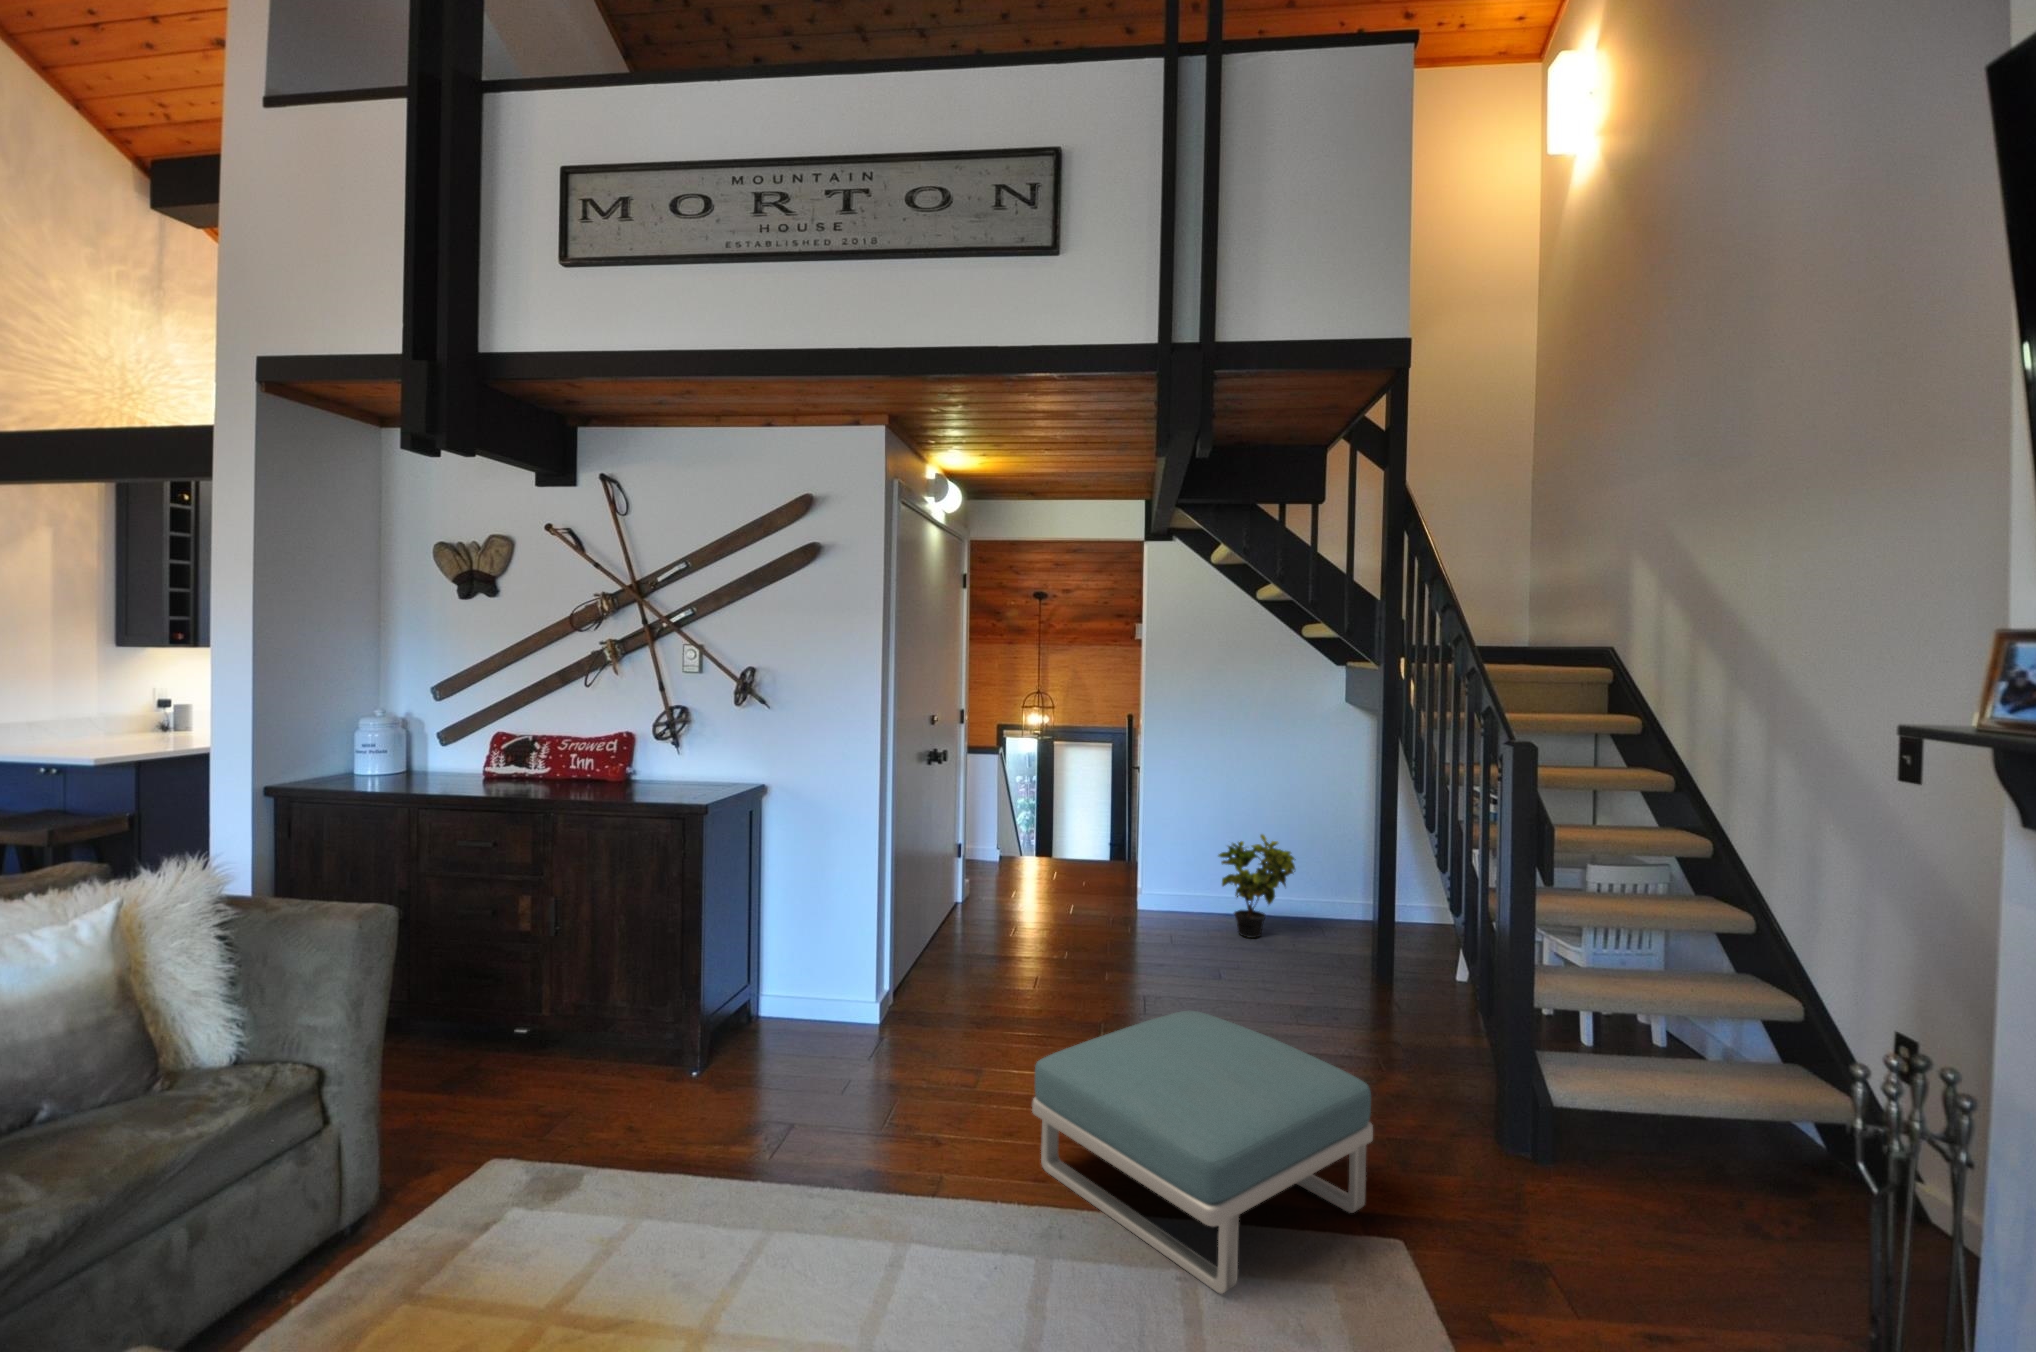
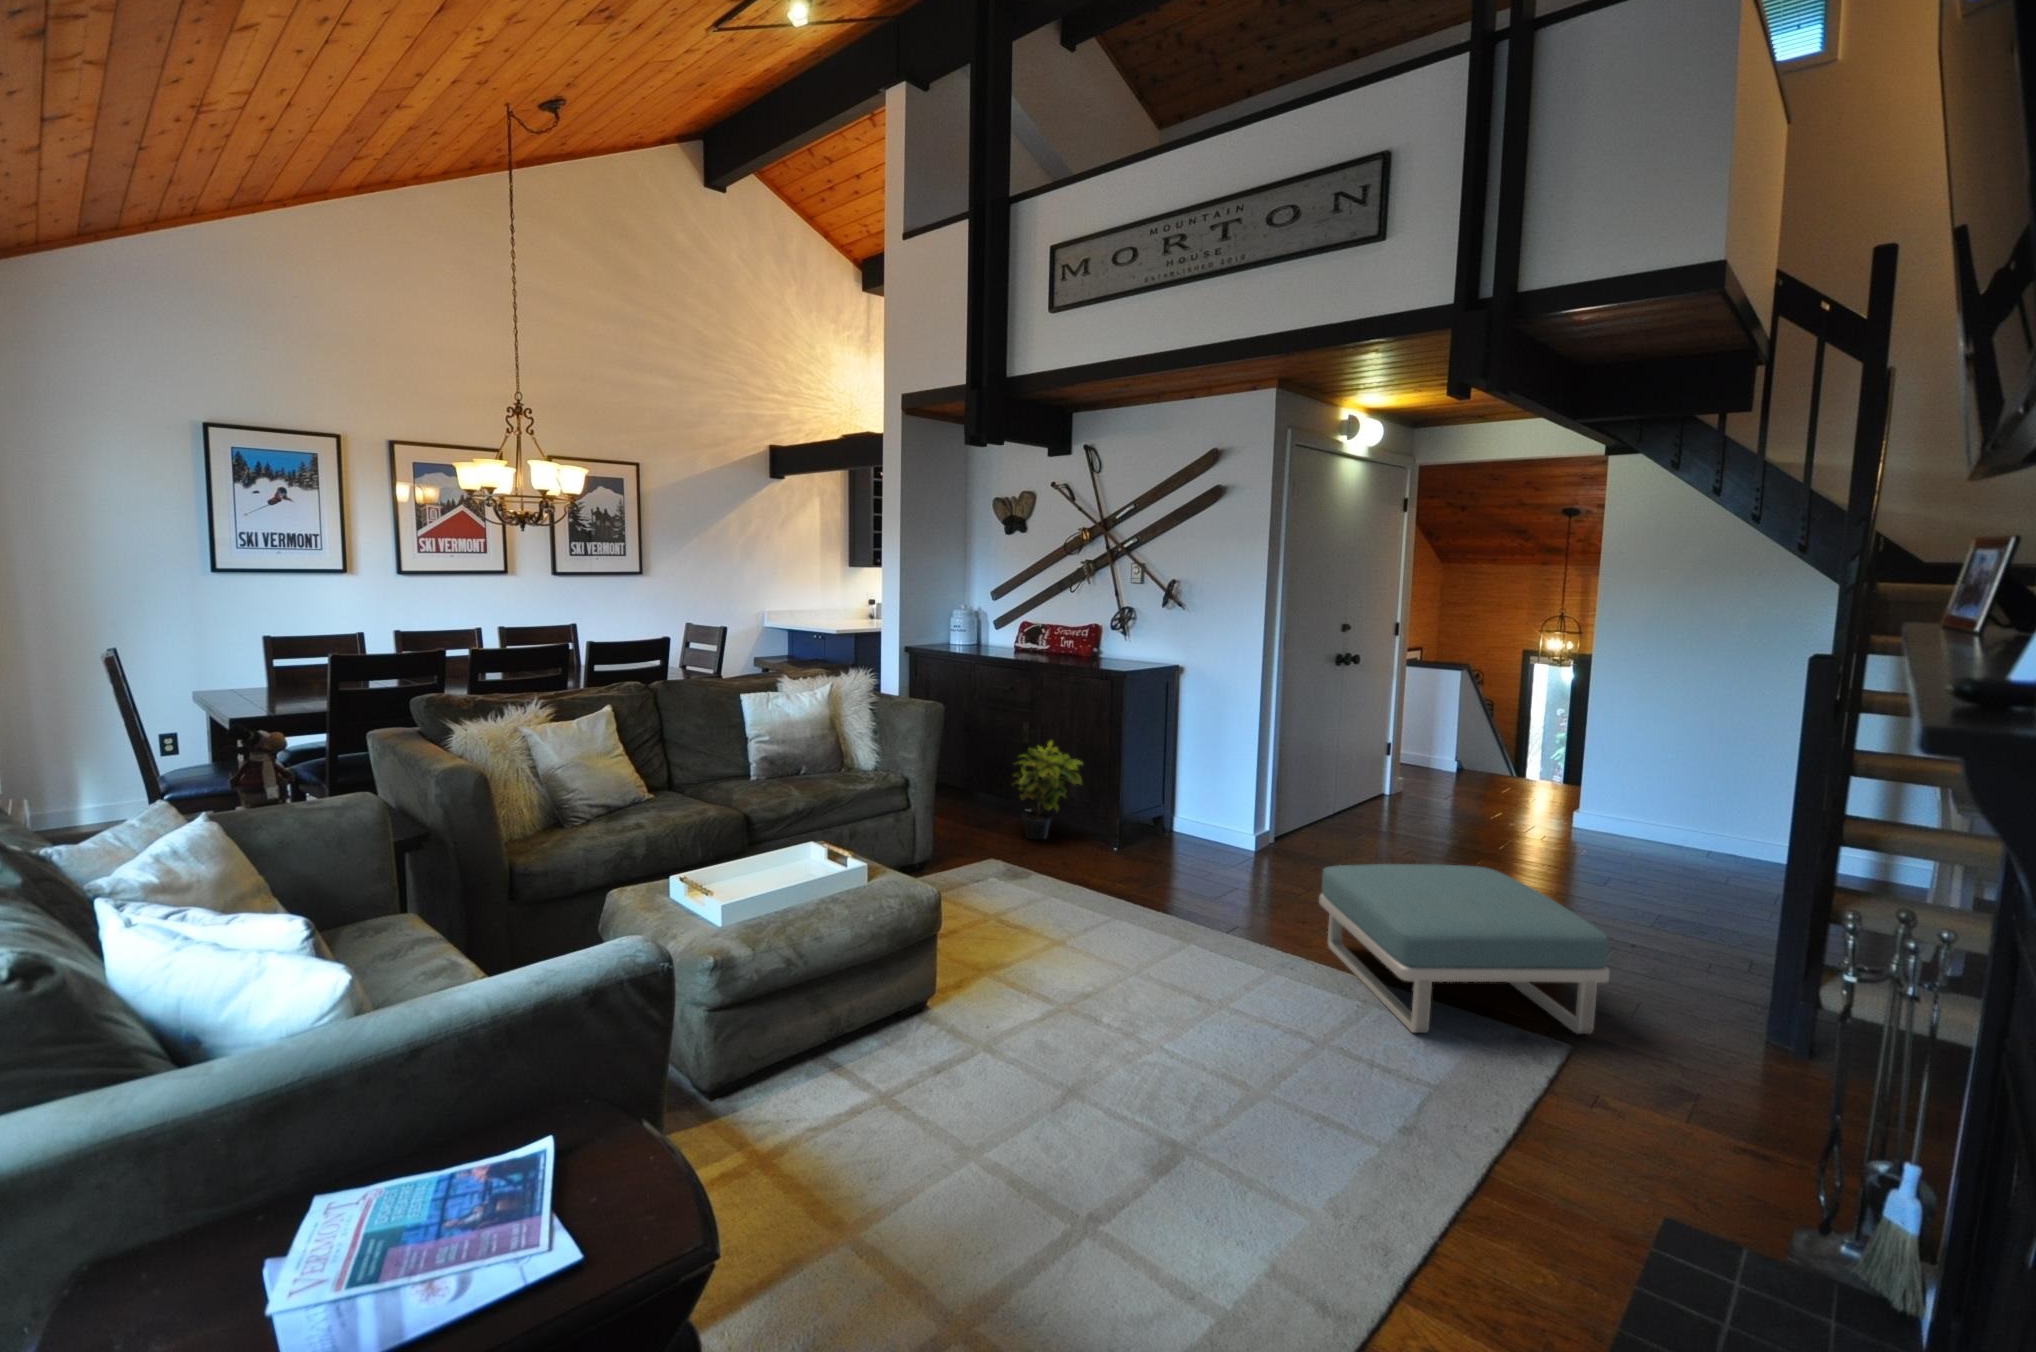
potted plant: present [1218,835,1295,938] -> present [1013,741,1082,839]

